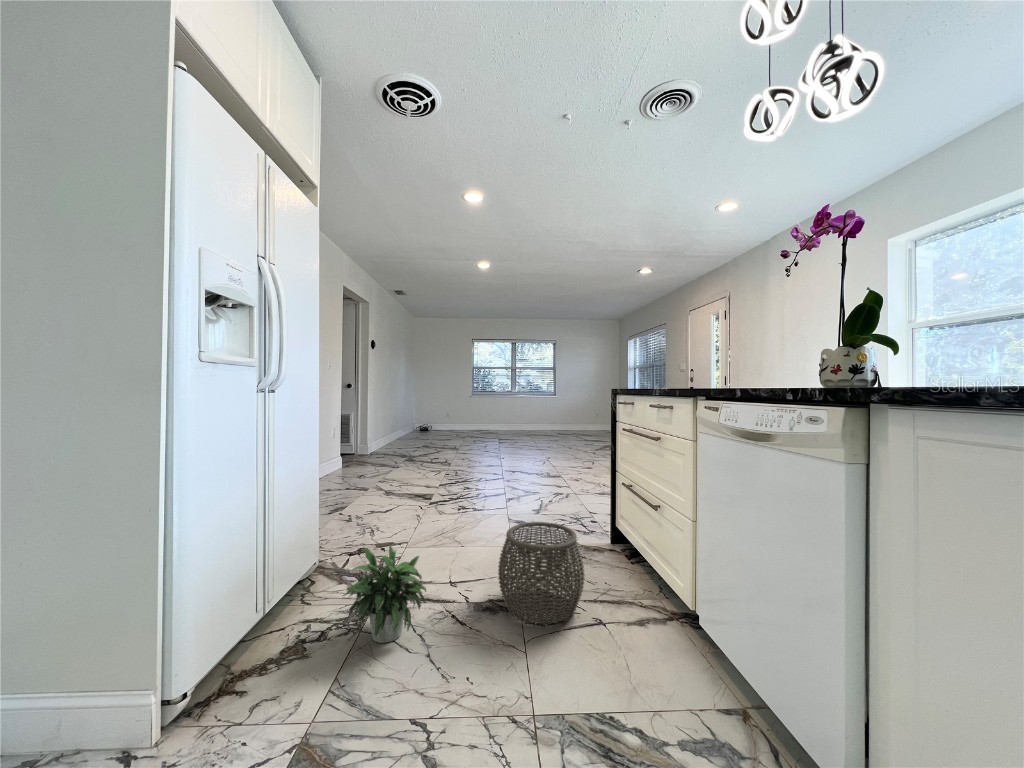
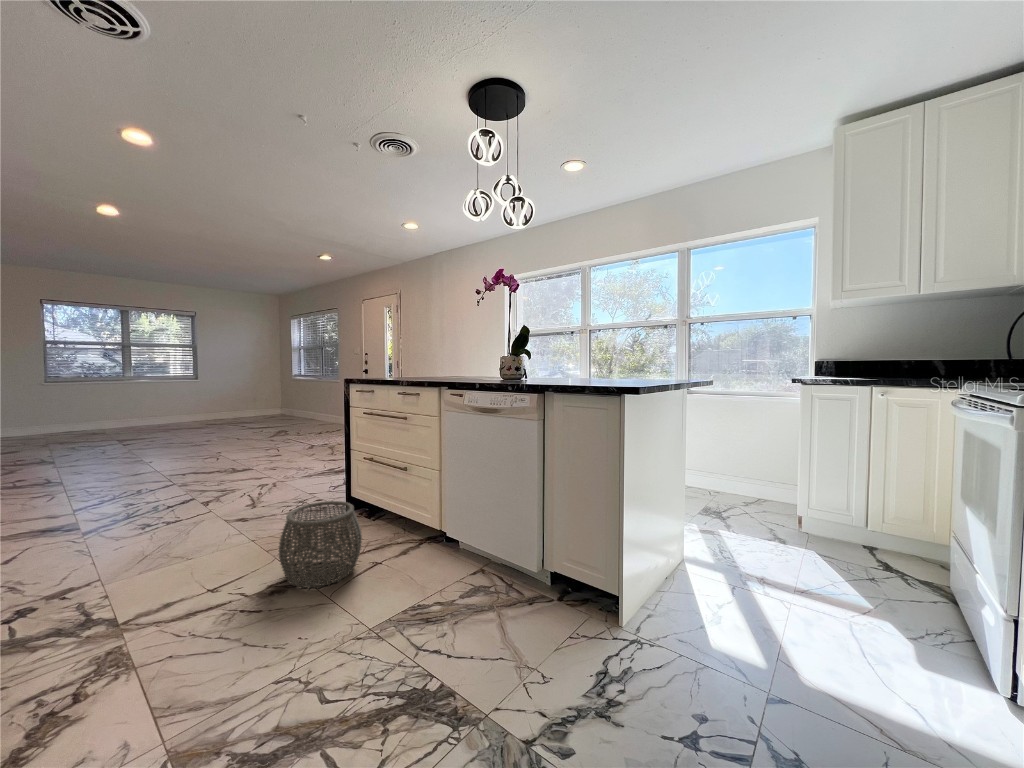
potted plant: present [343,545,426,643] -> none [114,568,229,671]

